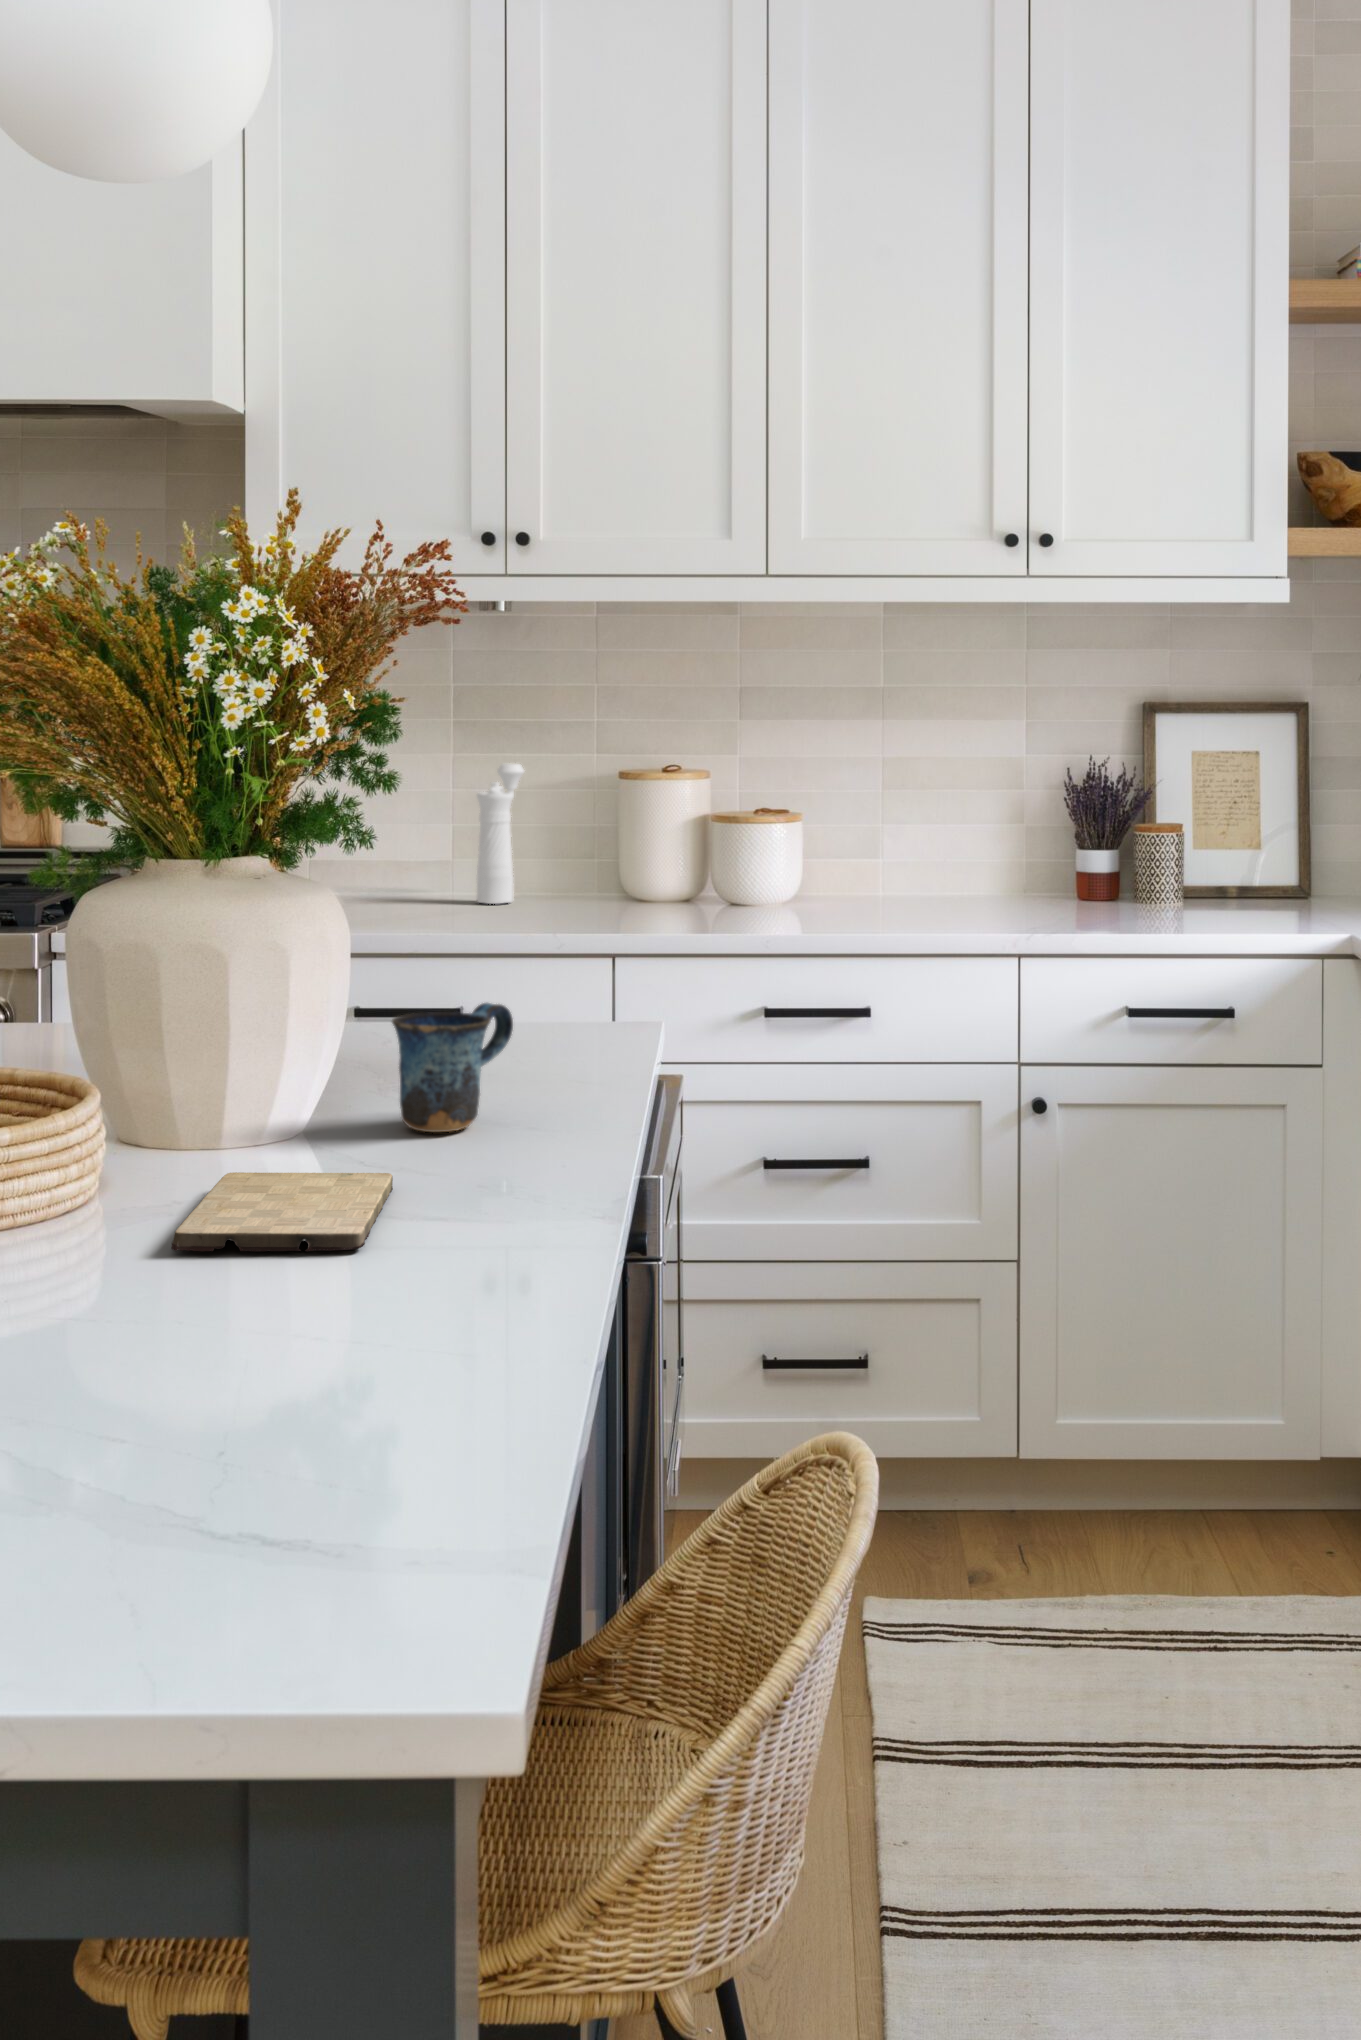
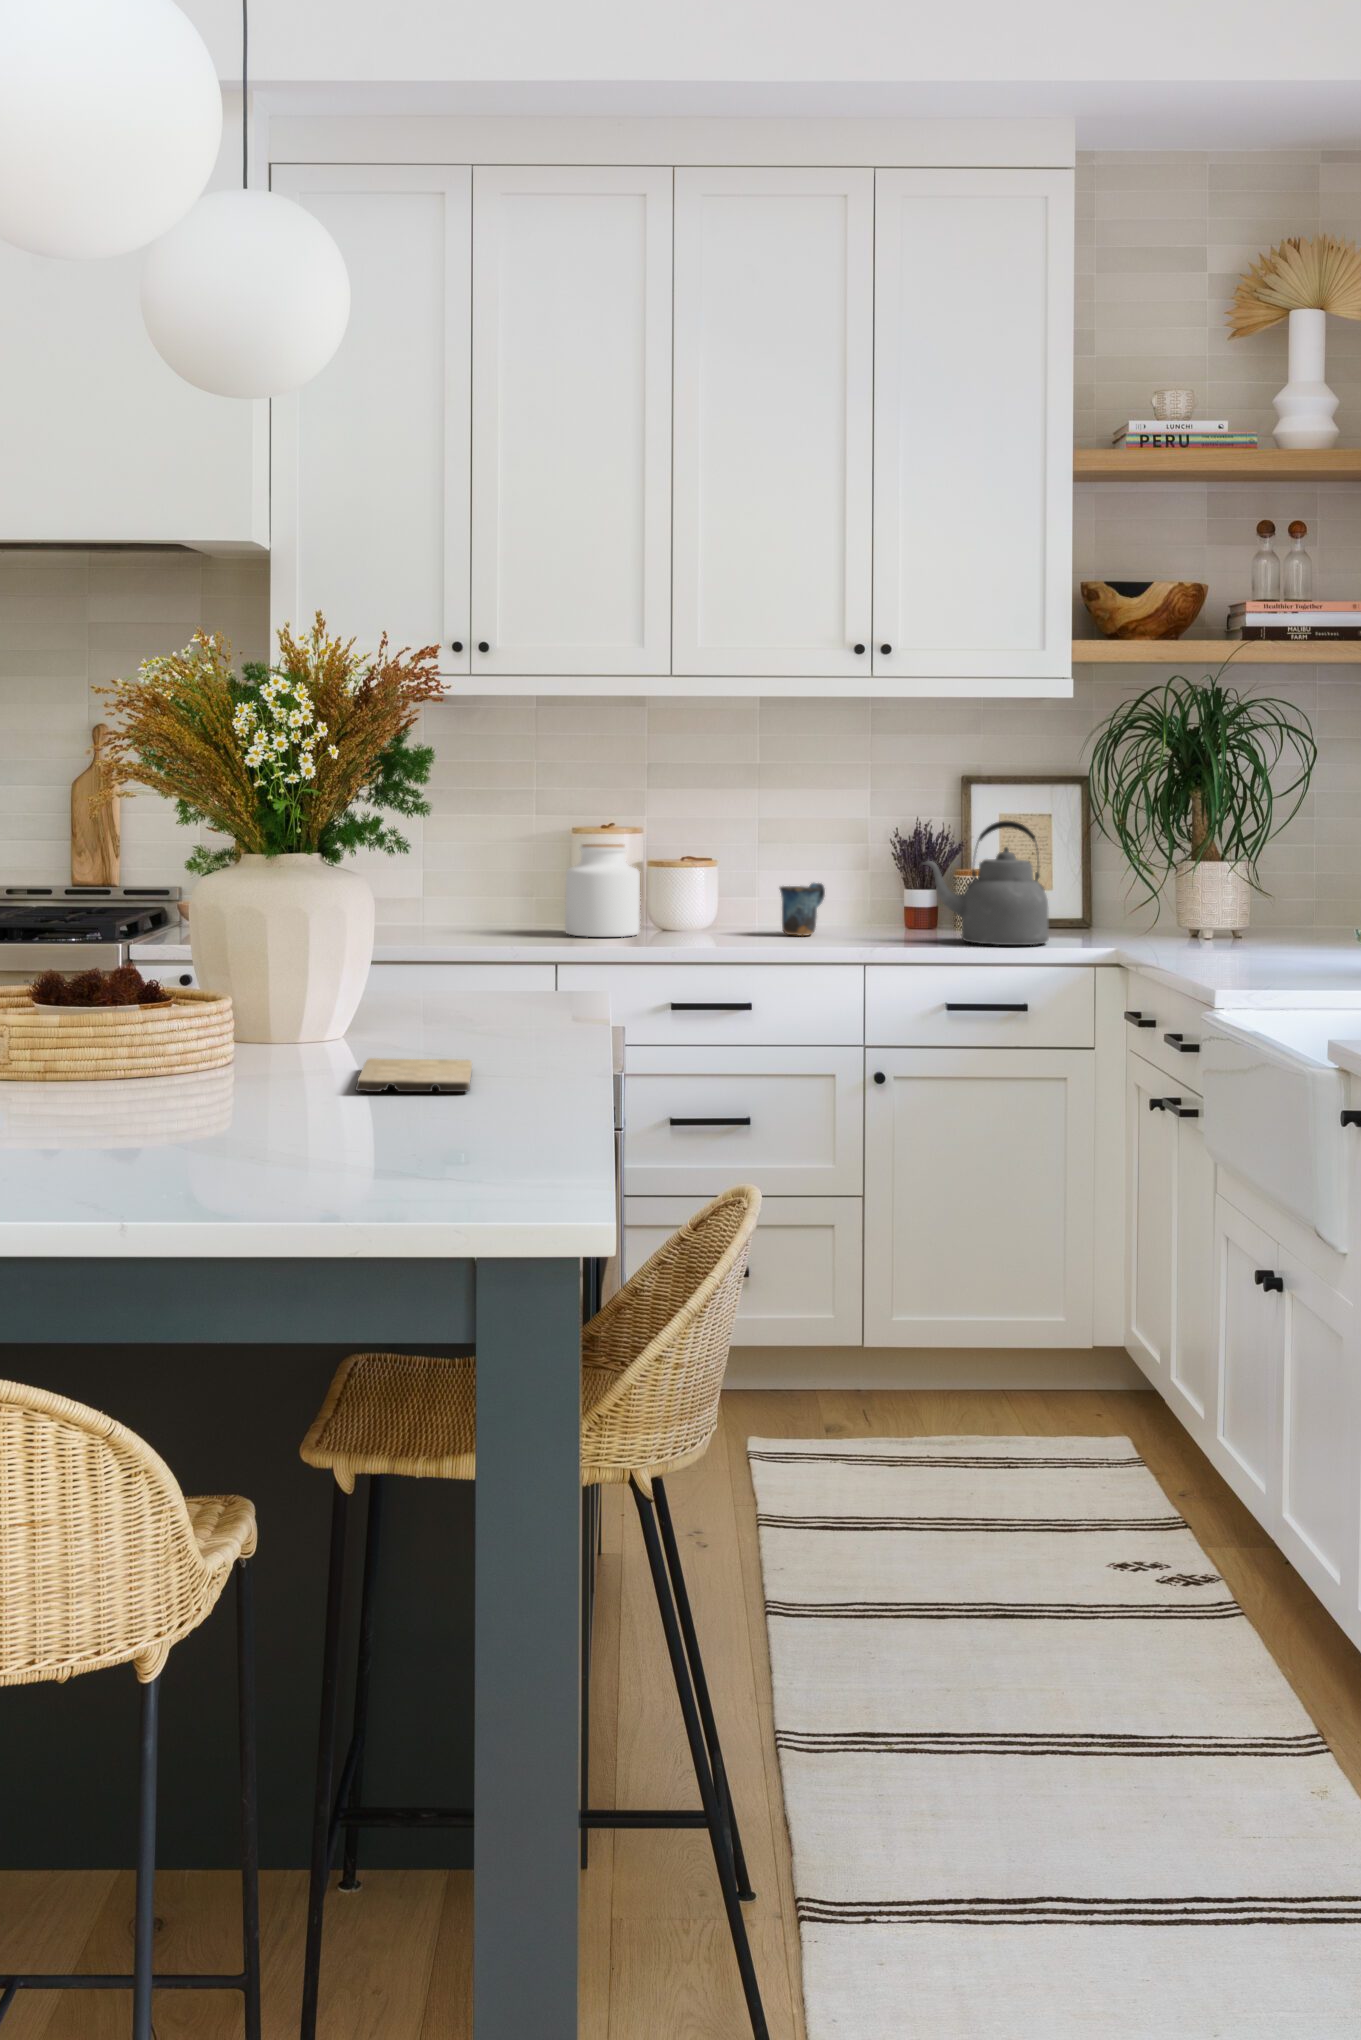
pepper mill: present [477,764,524,904] -> none [444,818,479,926]
kettle: none [1091,766,1259,931] -> present [922,821,1049,945]
jar: none [628,797,725,920] -> present [565,844,640,937]
mug: present [392,1003,513,1132] -> present [780,883,825,936]

